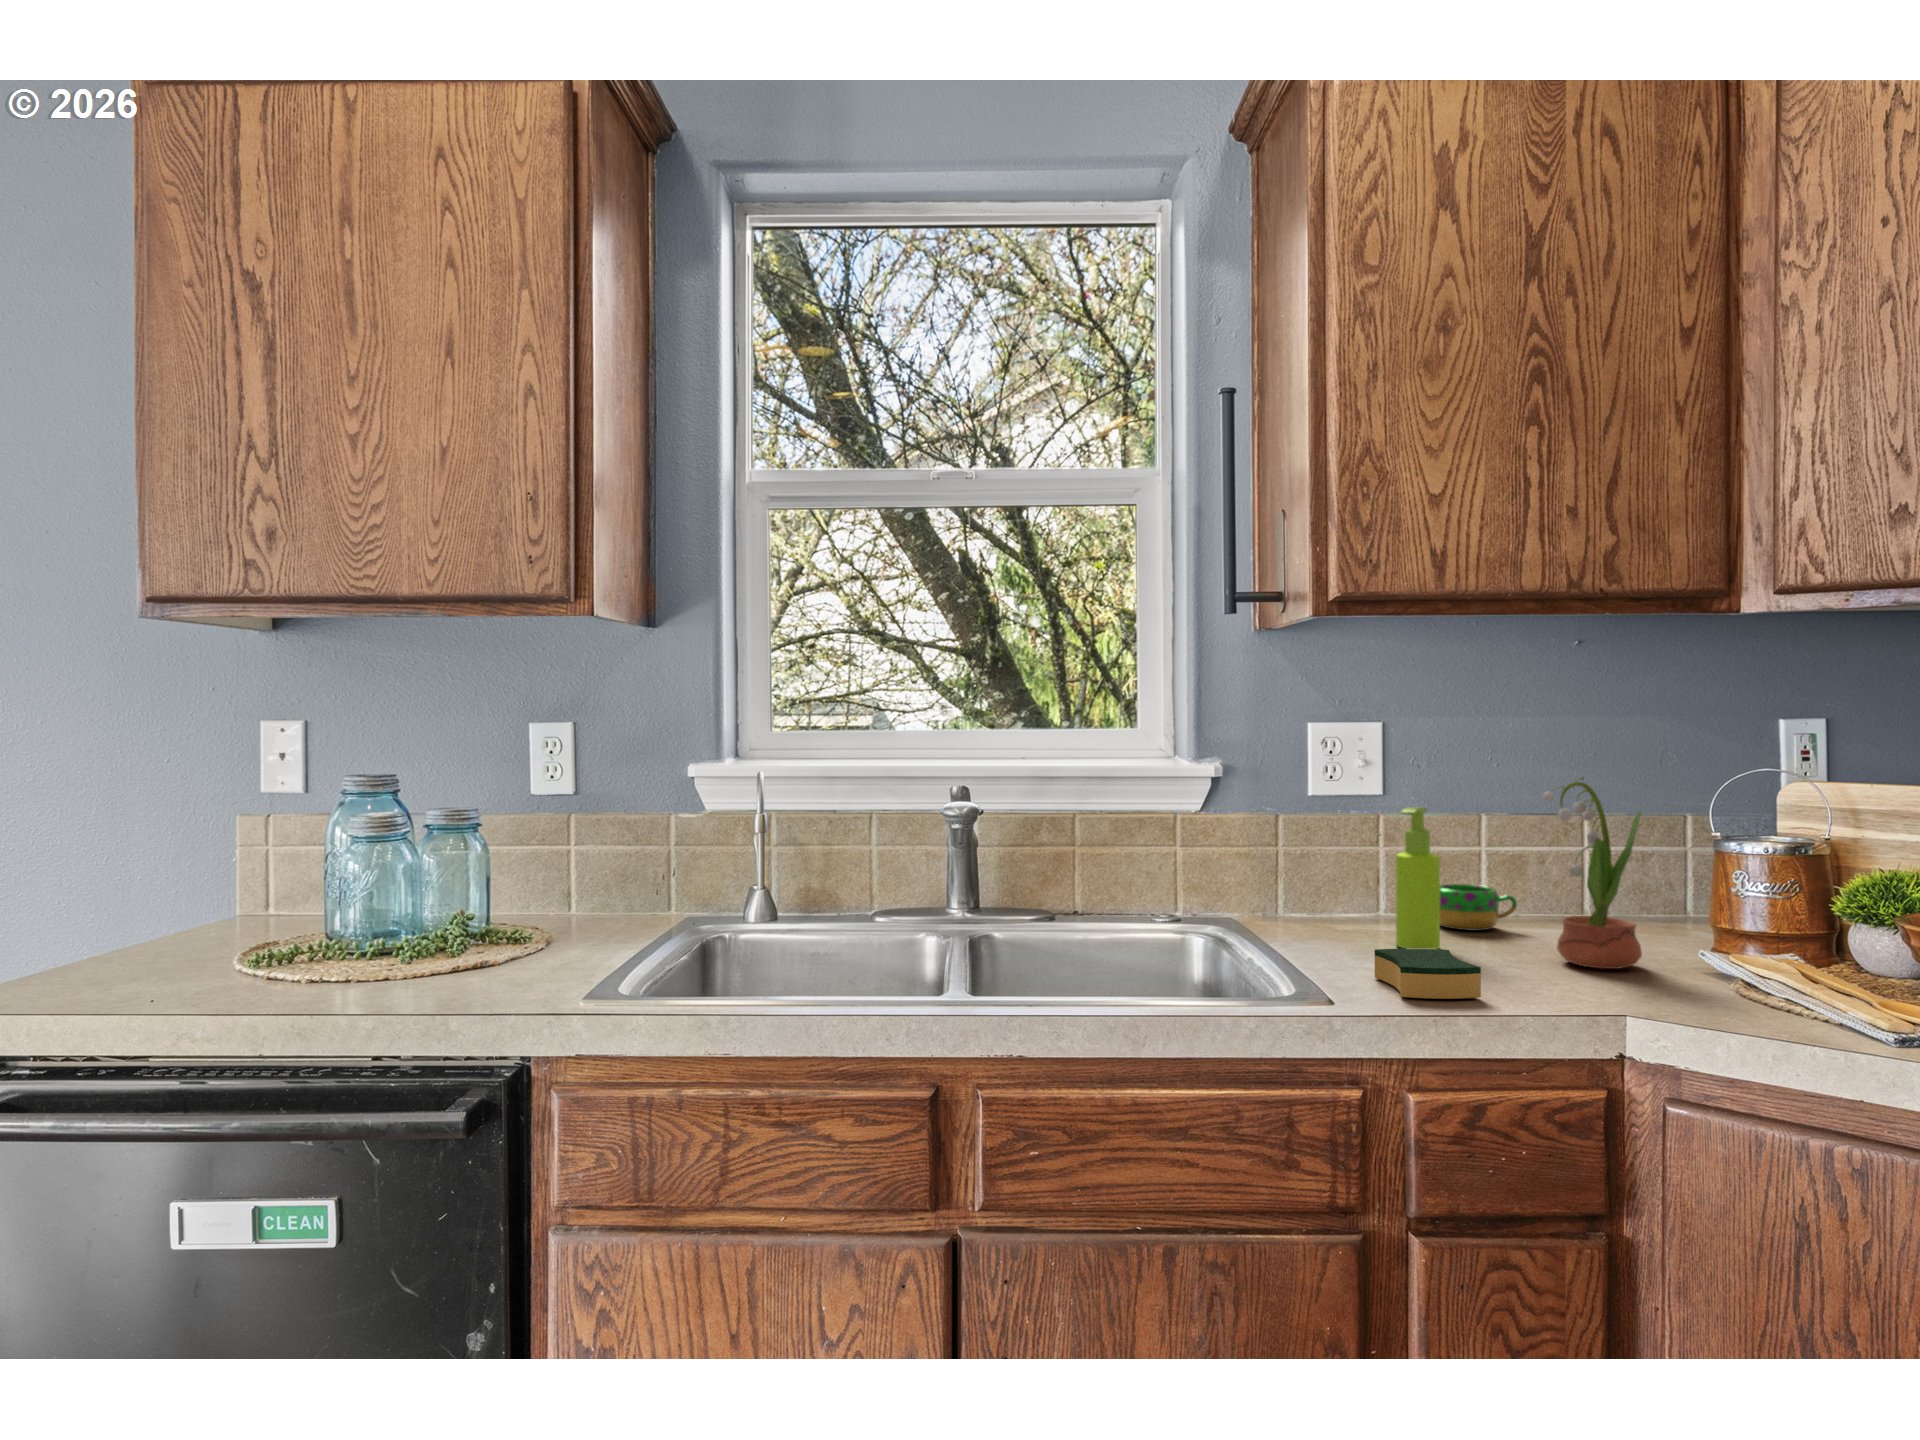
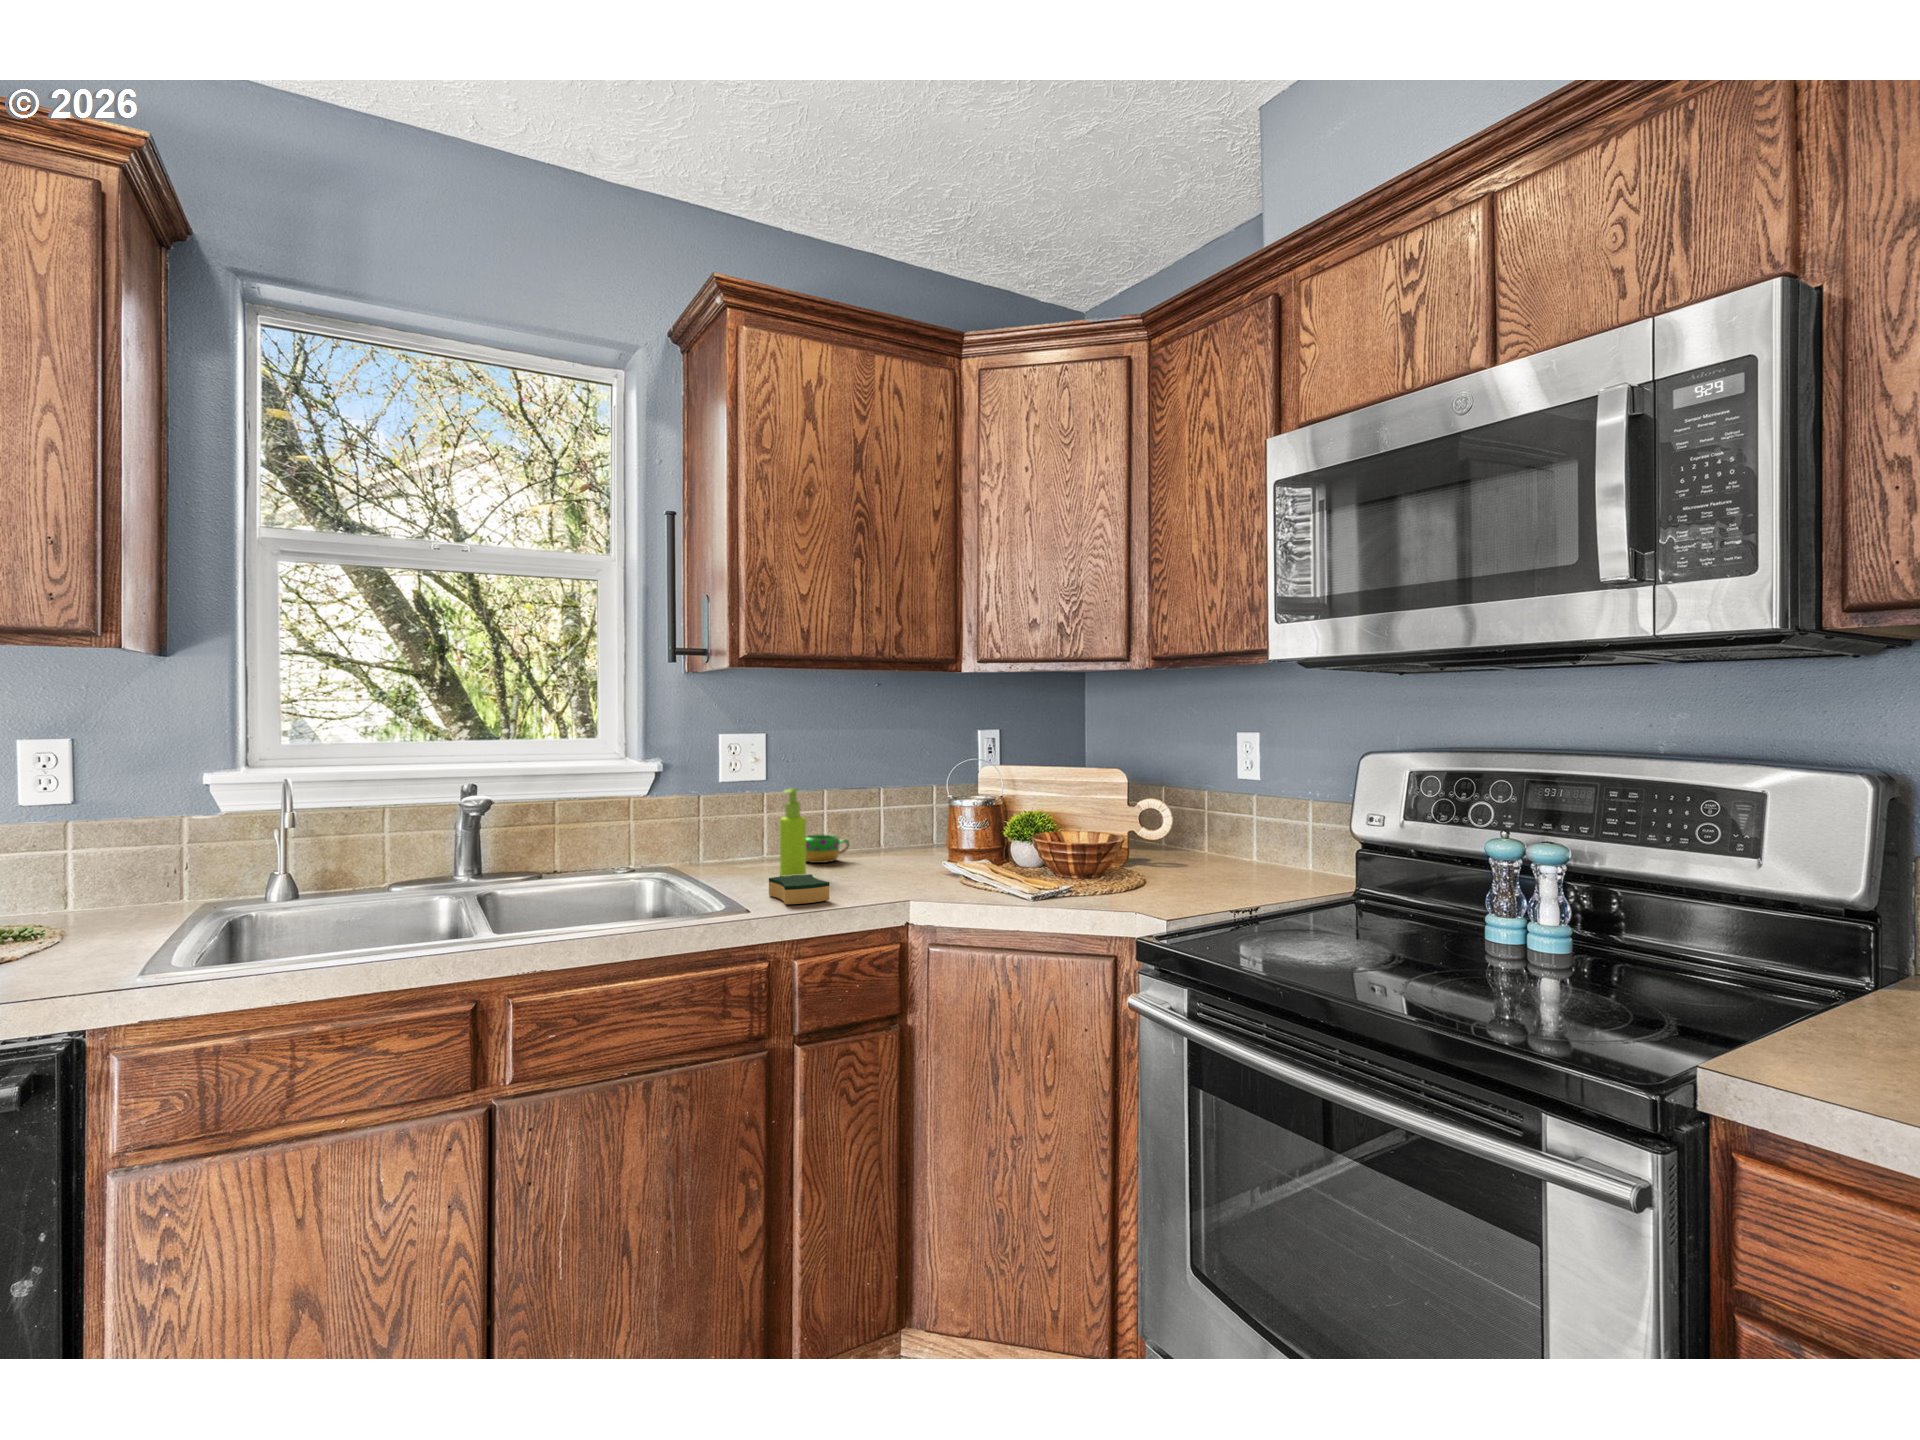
potted flower: present [1543,778,1642,969] -> none [862,767,914,877]

